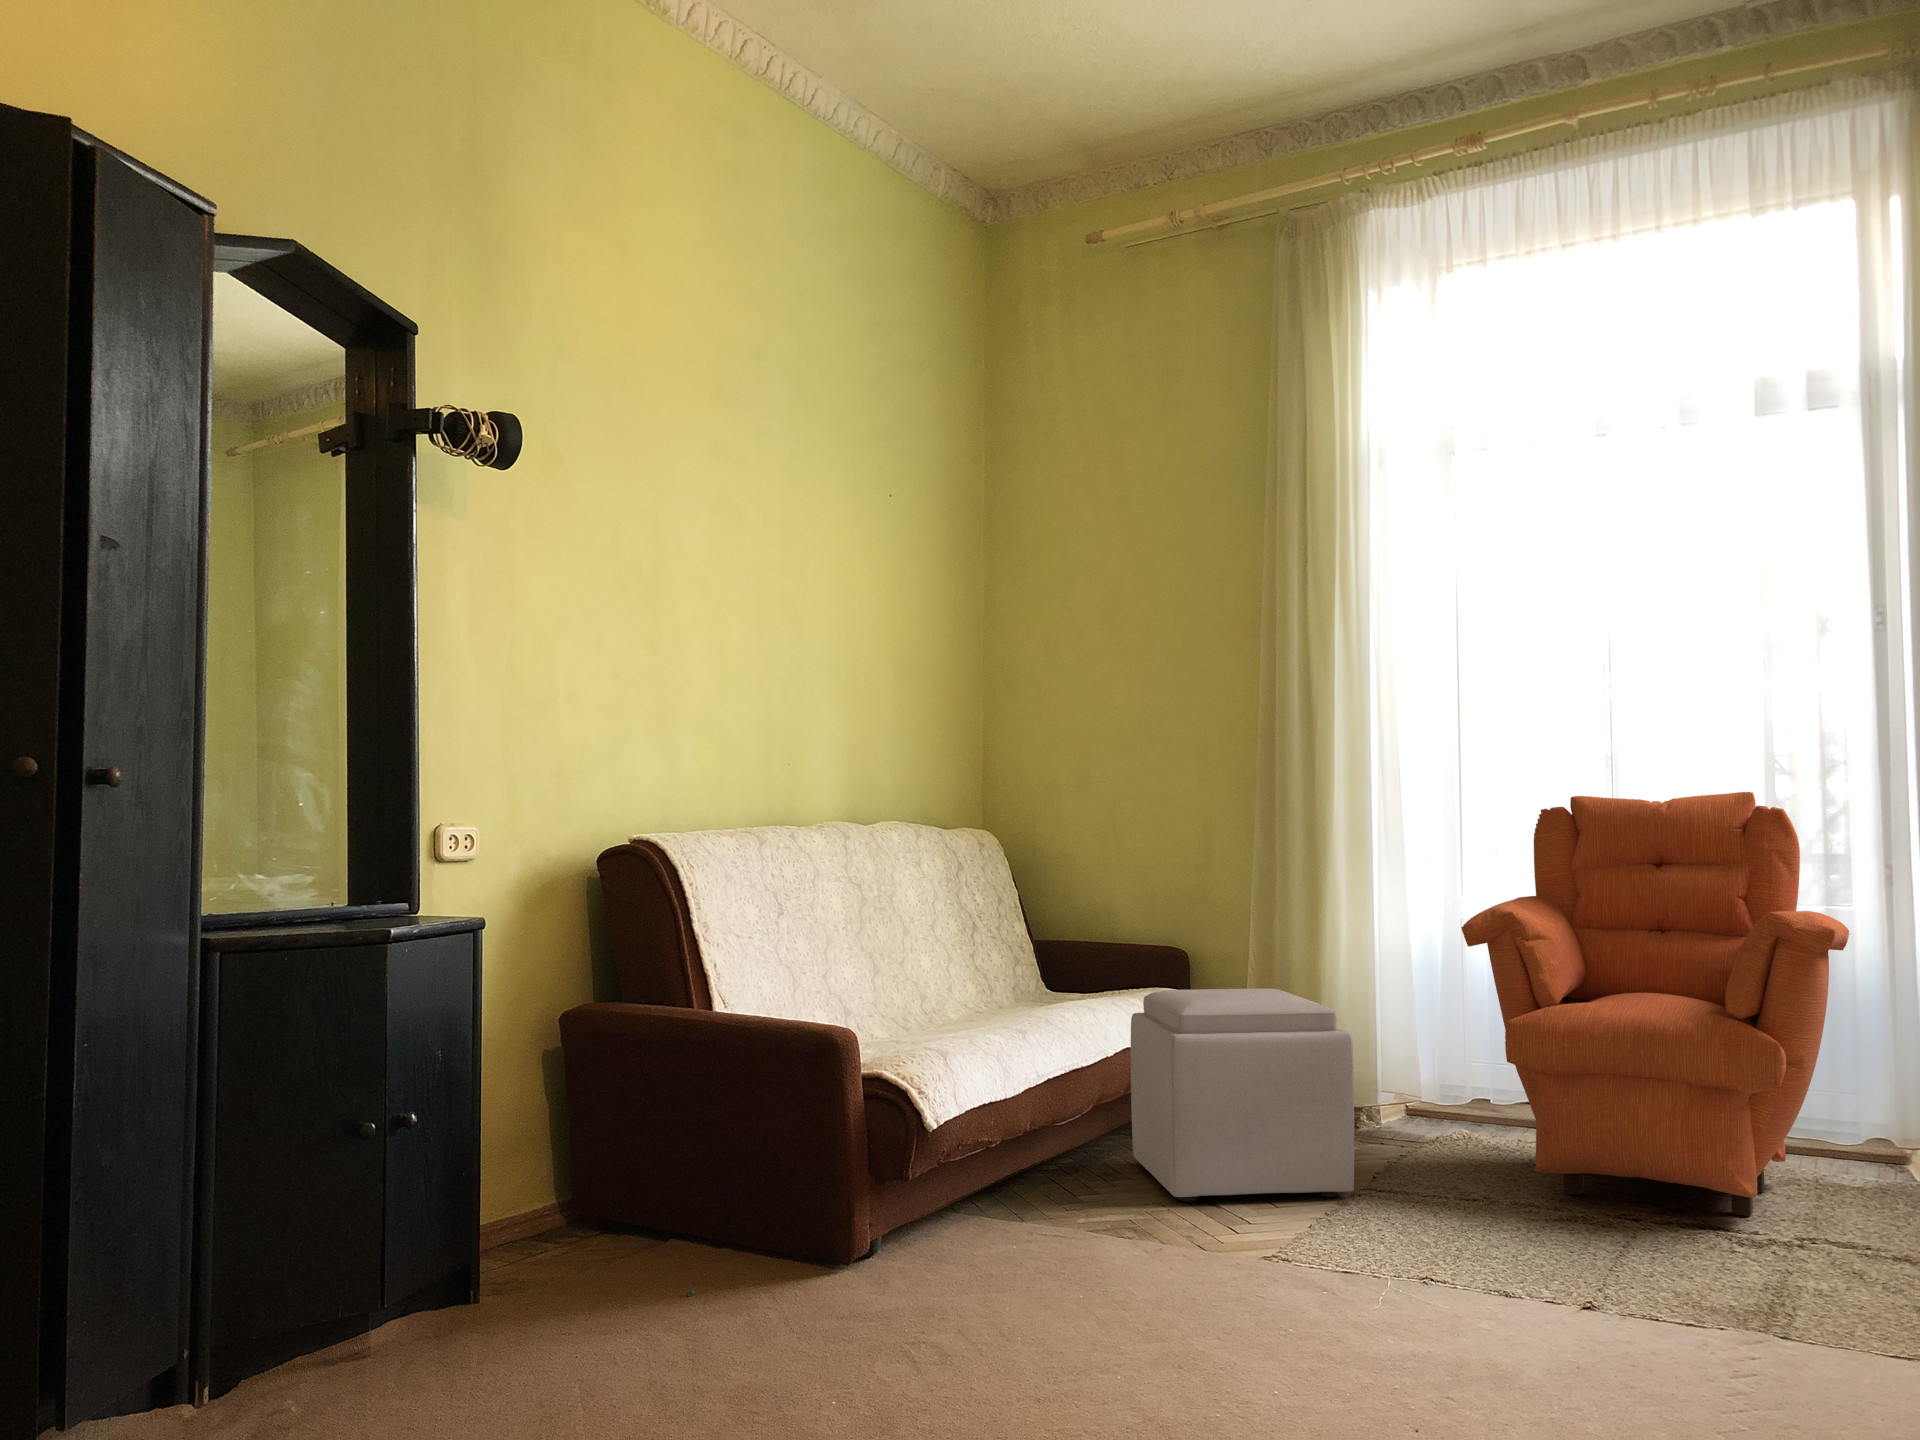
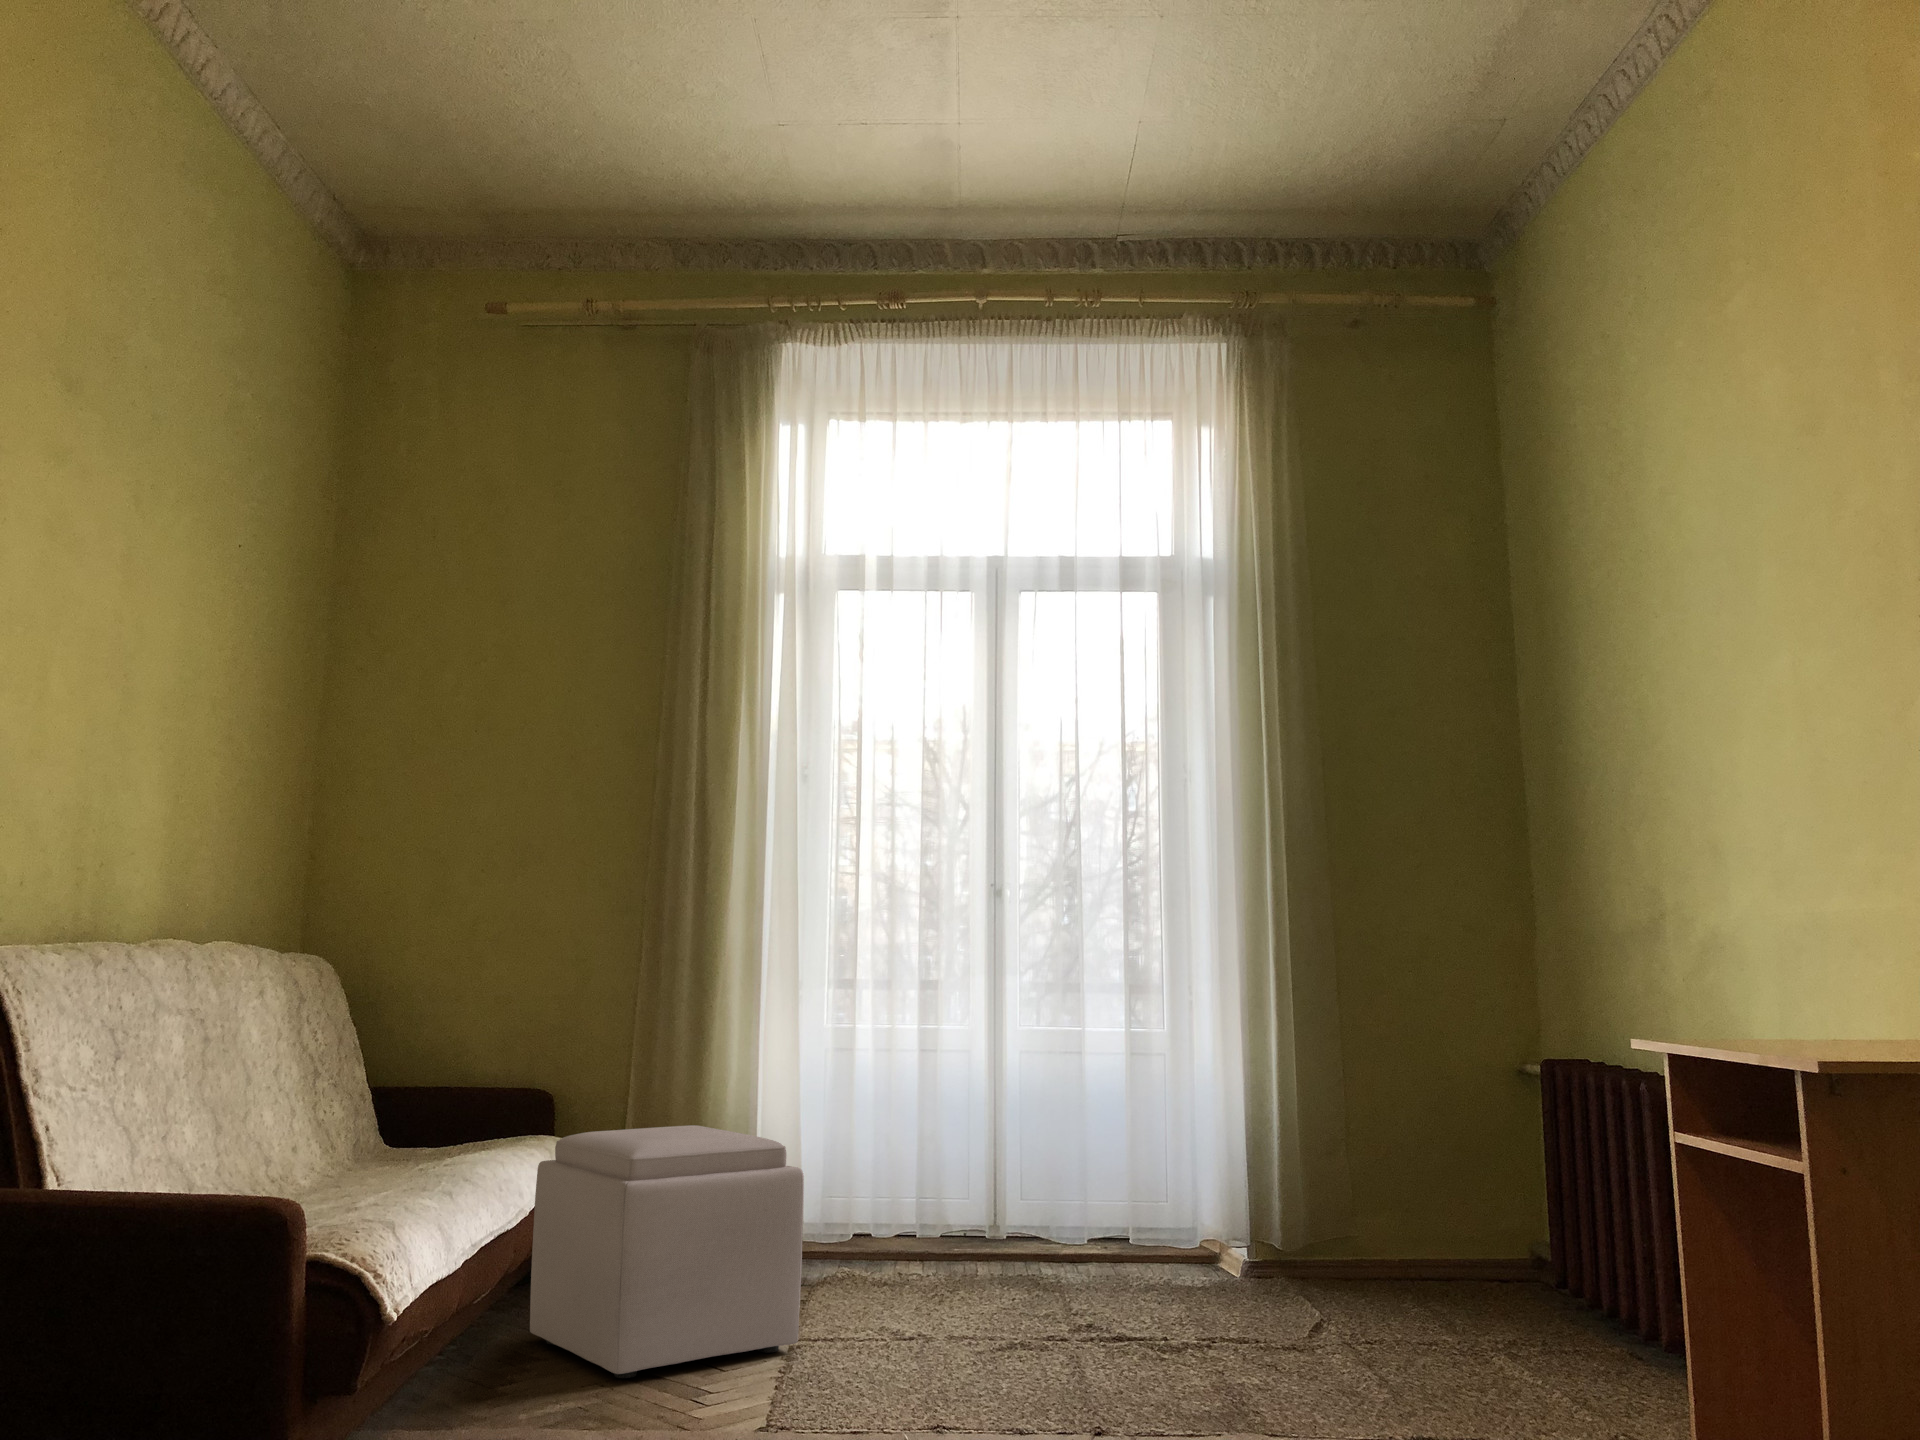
armchair: present [1461,792,1849,1216] -> none [899,923,1229,1322]

